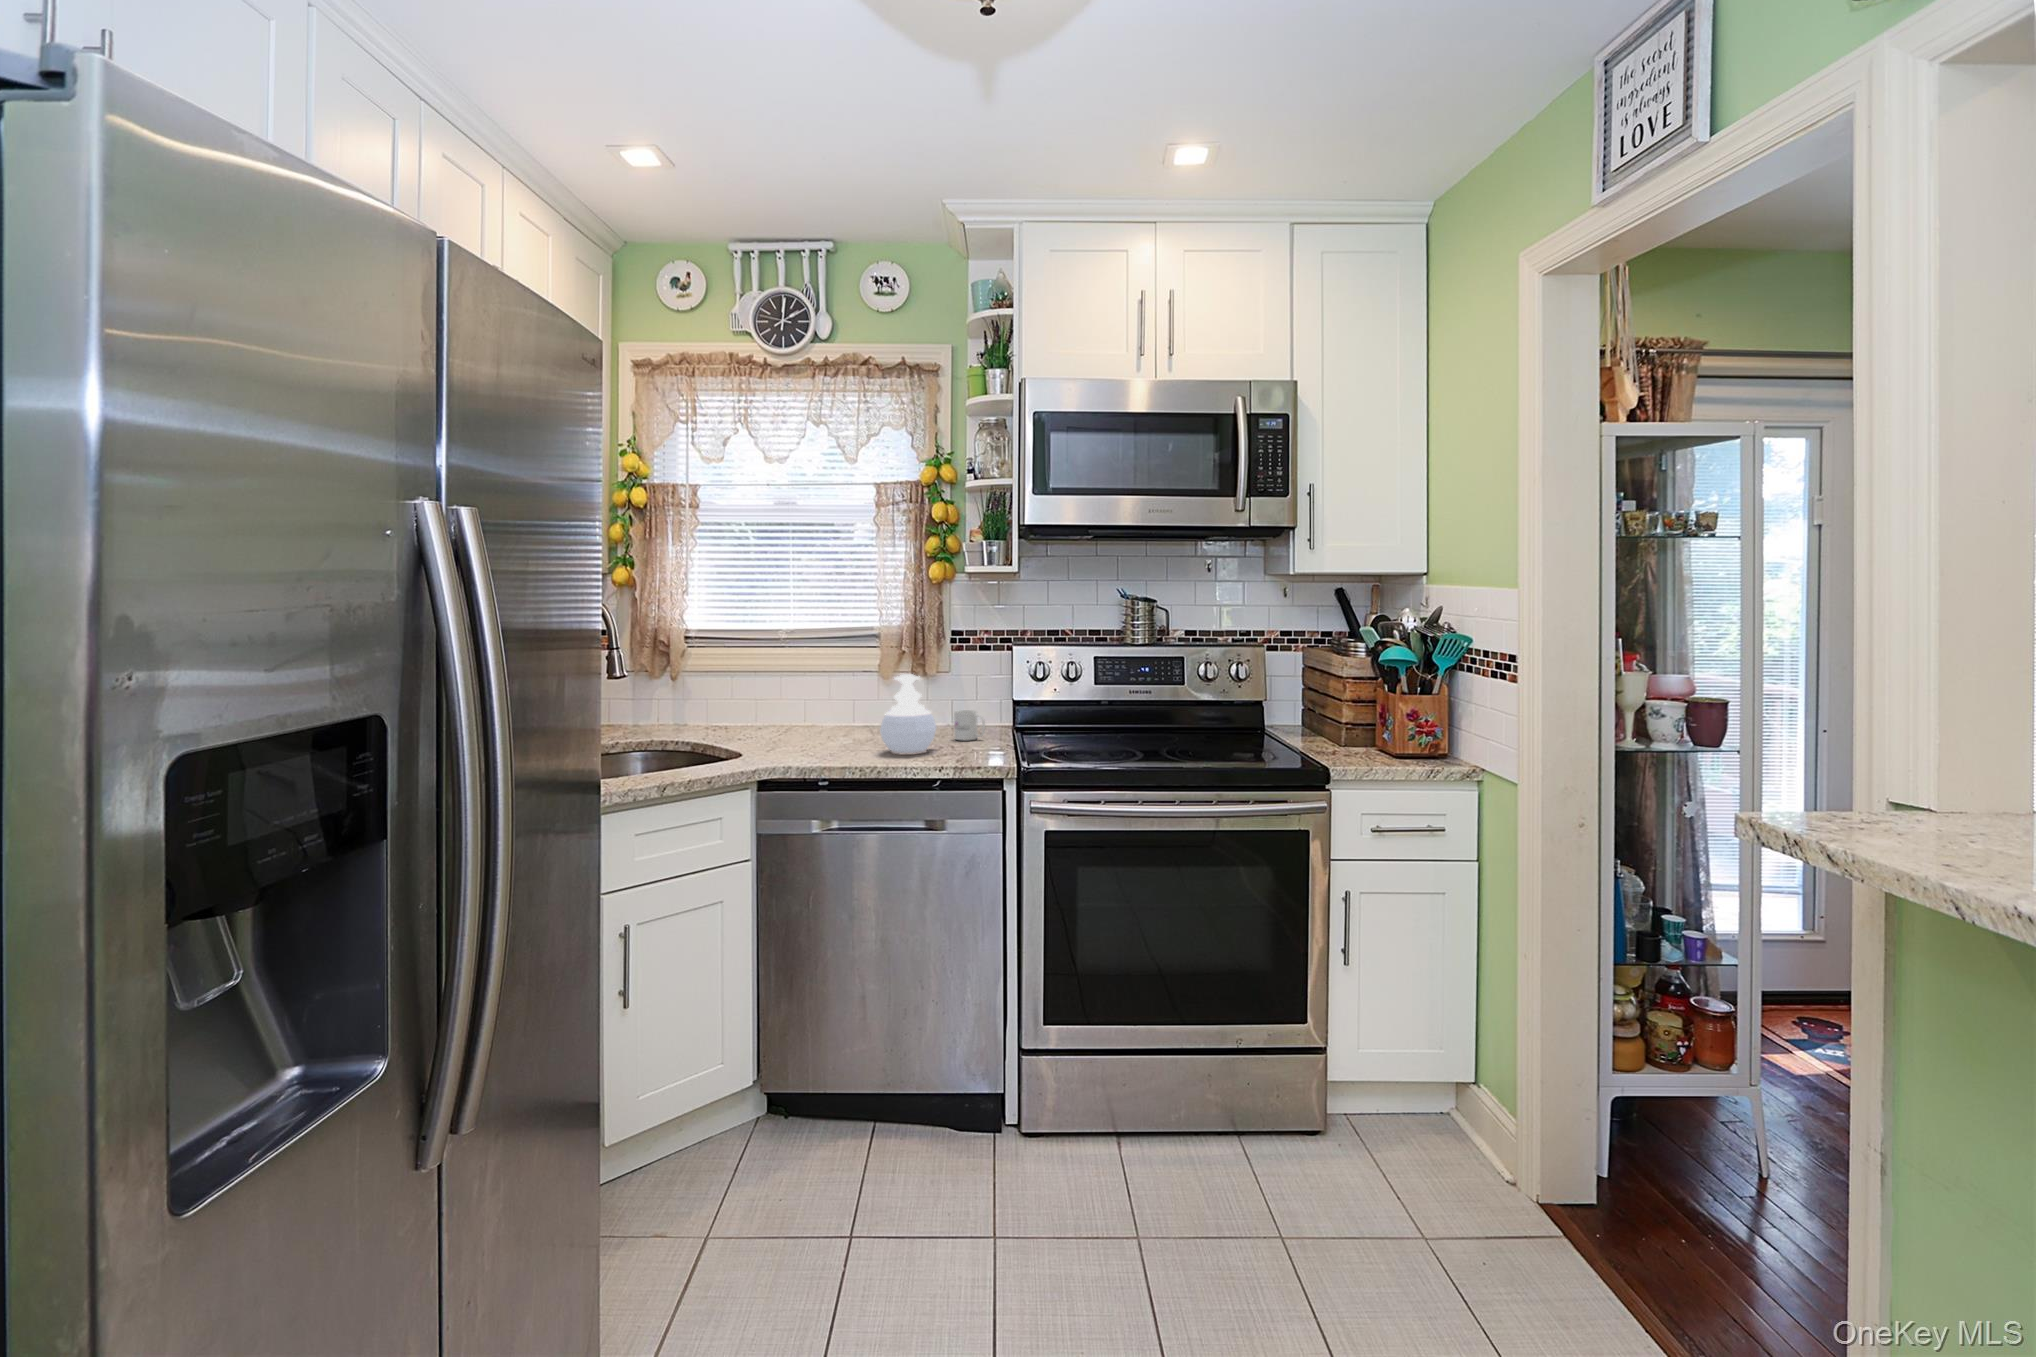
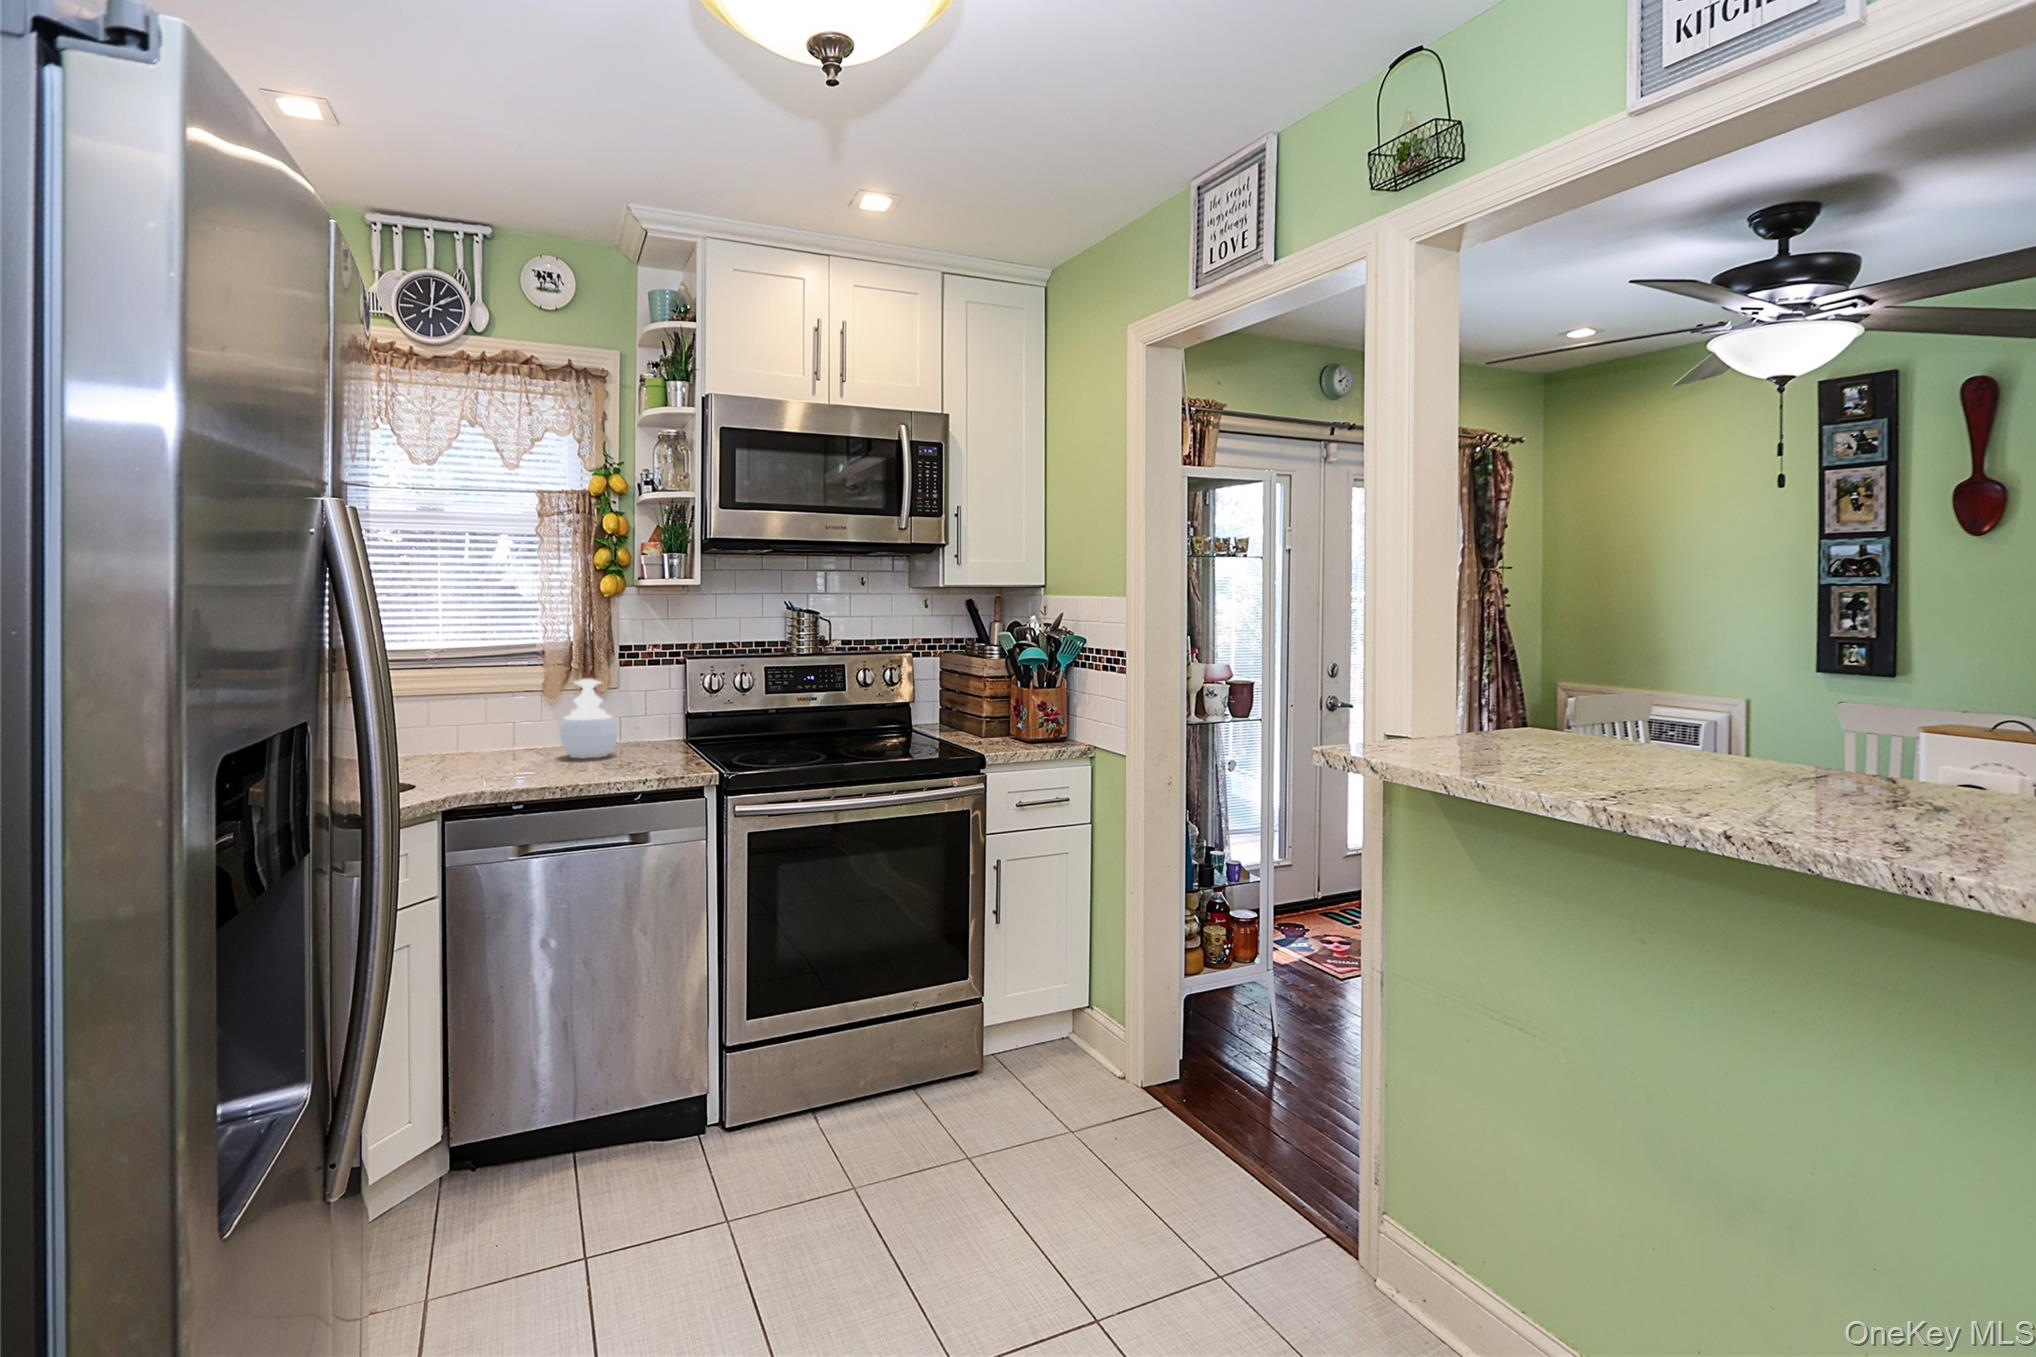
mug: present [954,710,985,740] -> none [626,716,659,745]

